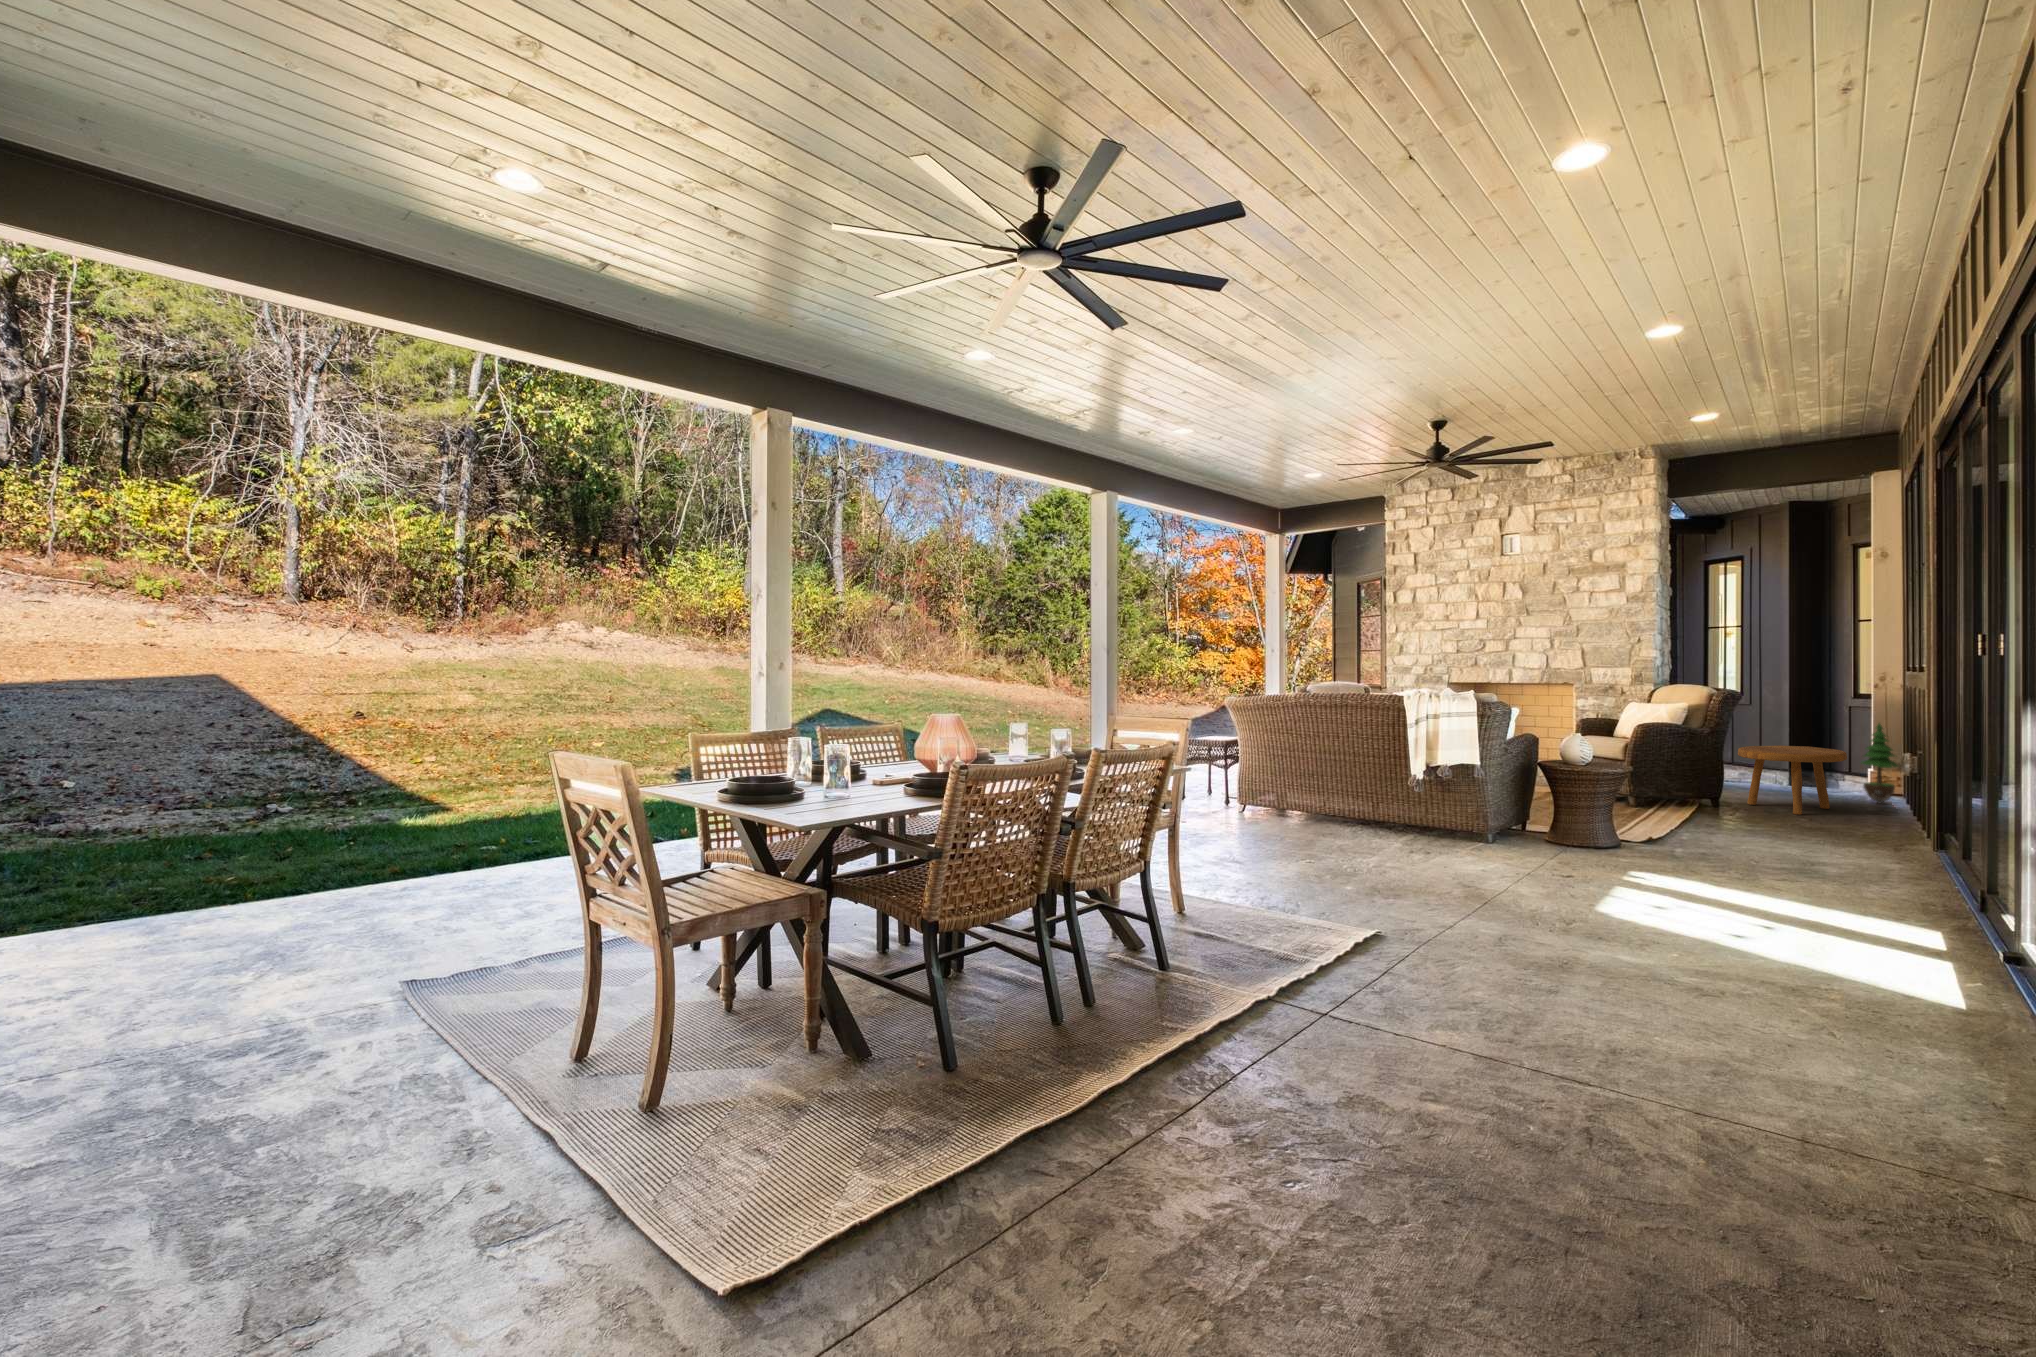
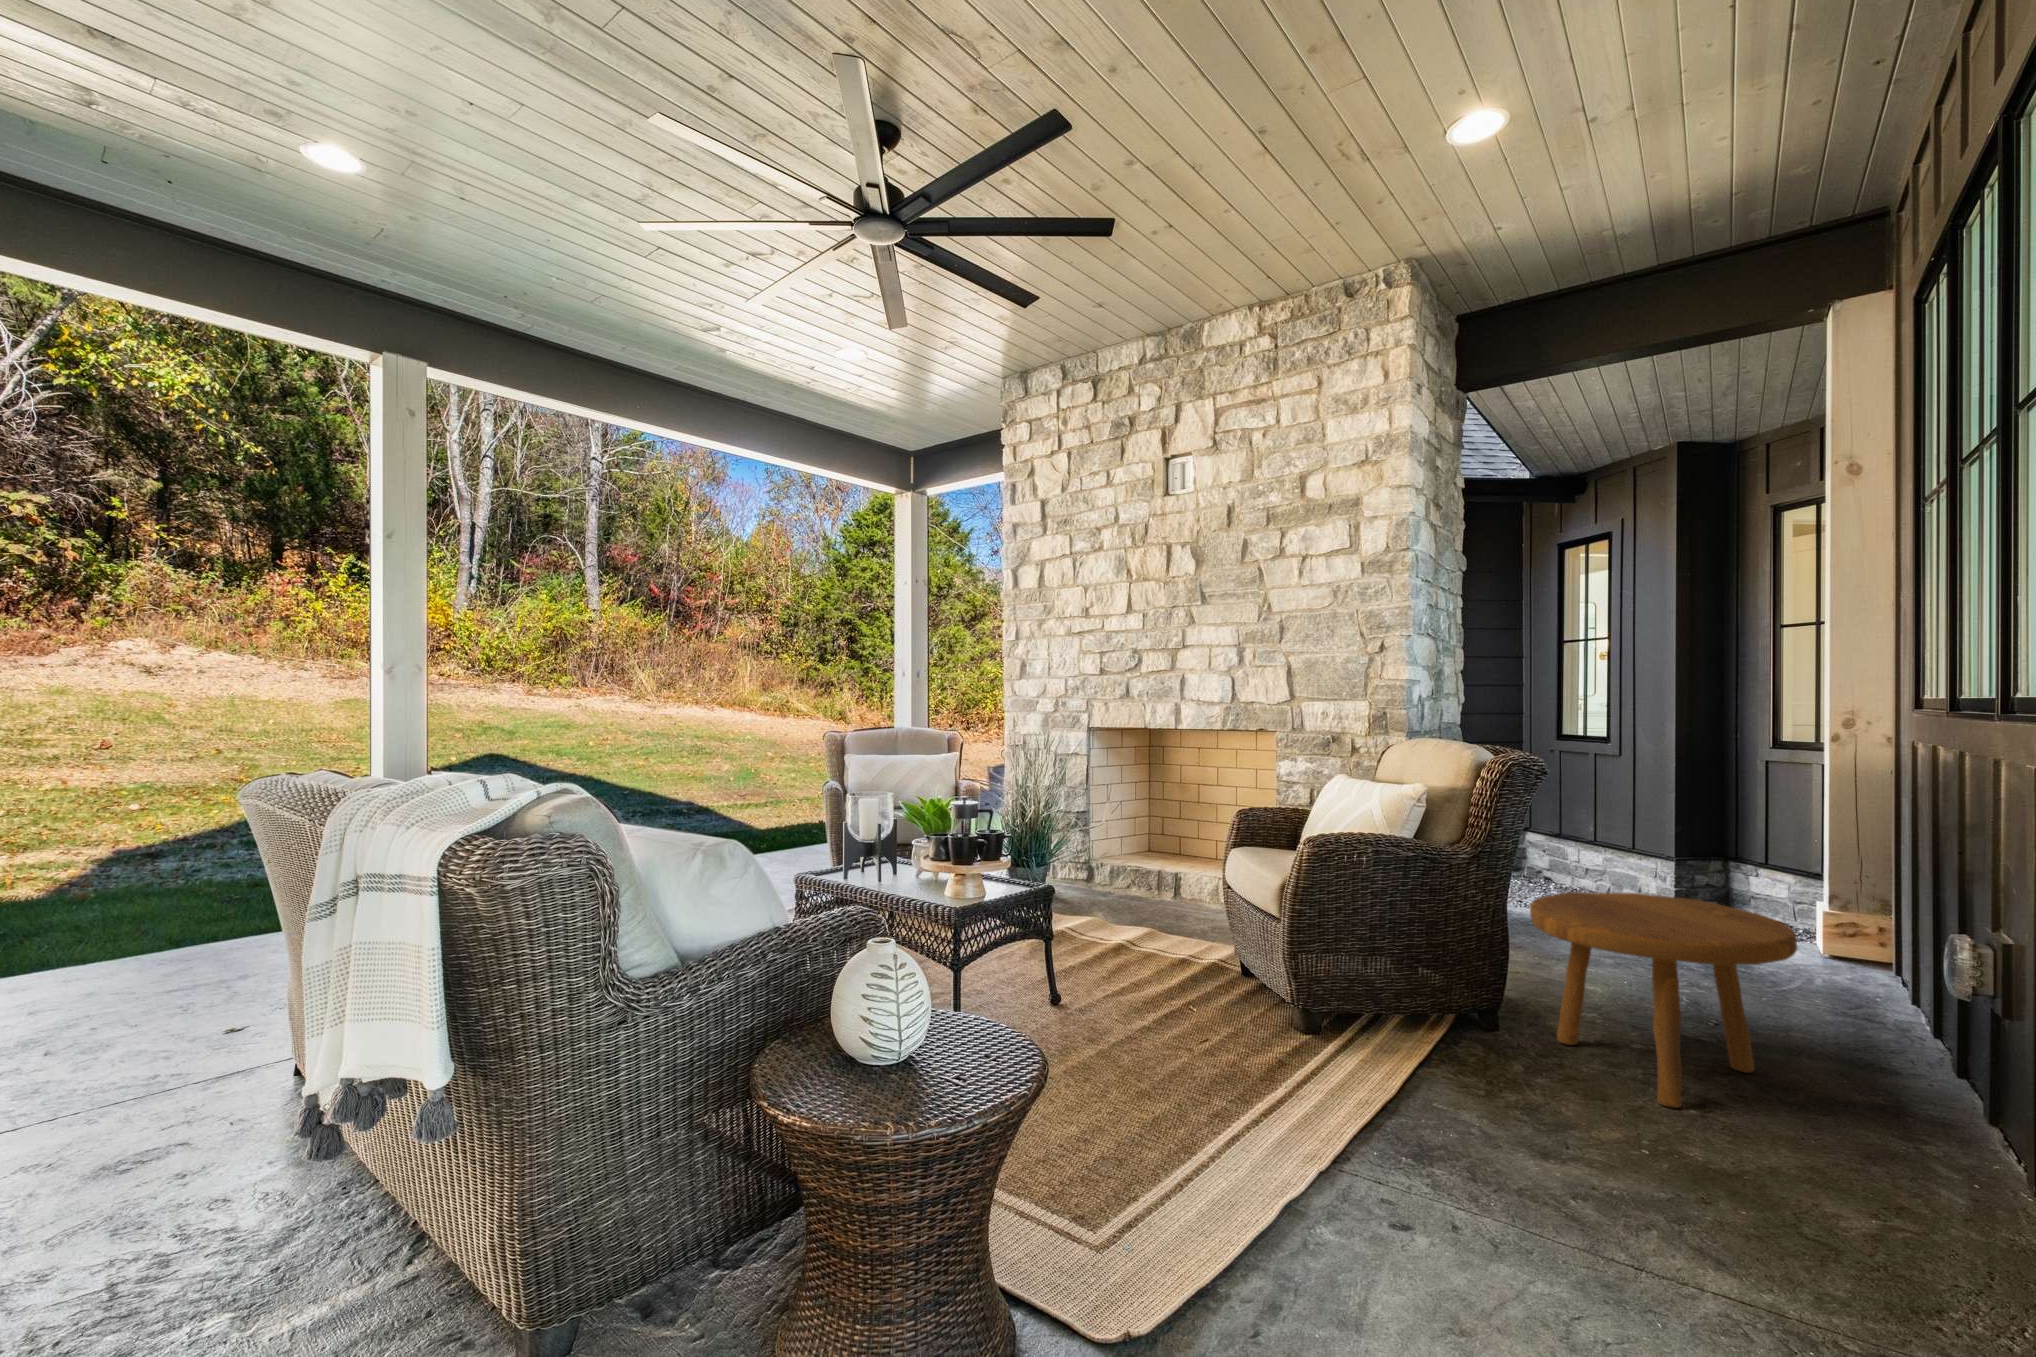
potted tree: present [1861,723,1898,803] -> none [1824,840,1924,1046]

